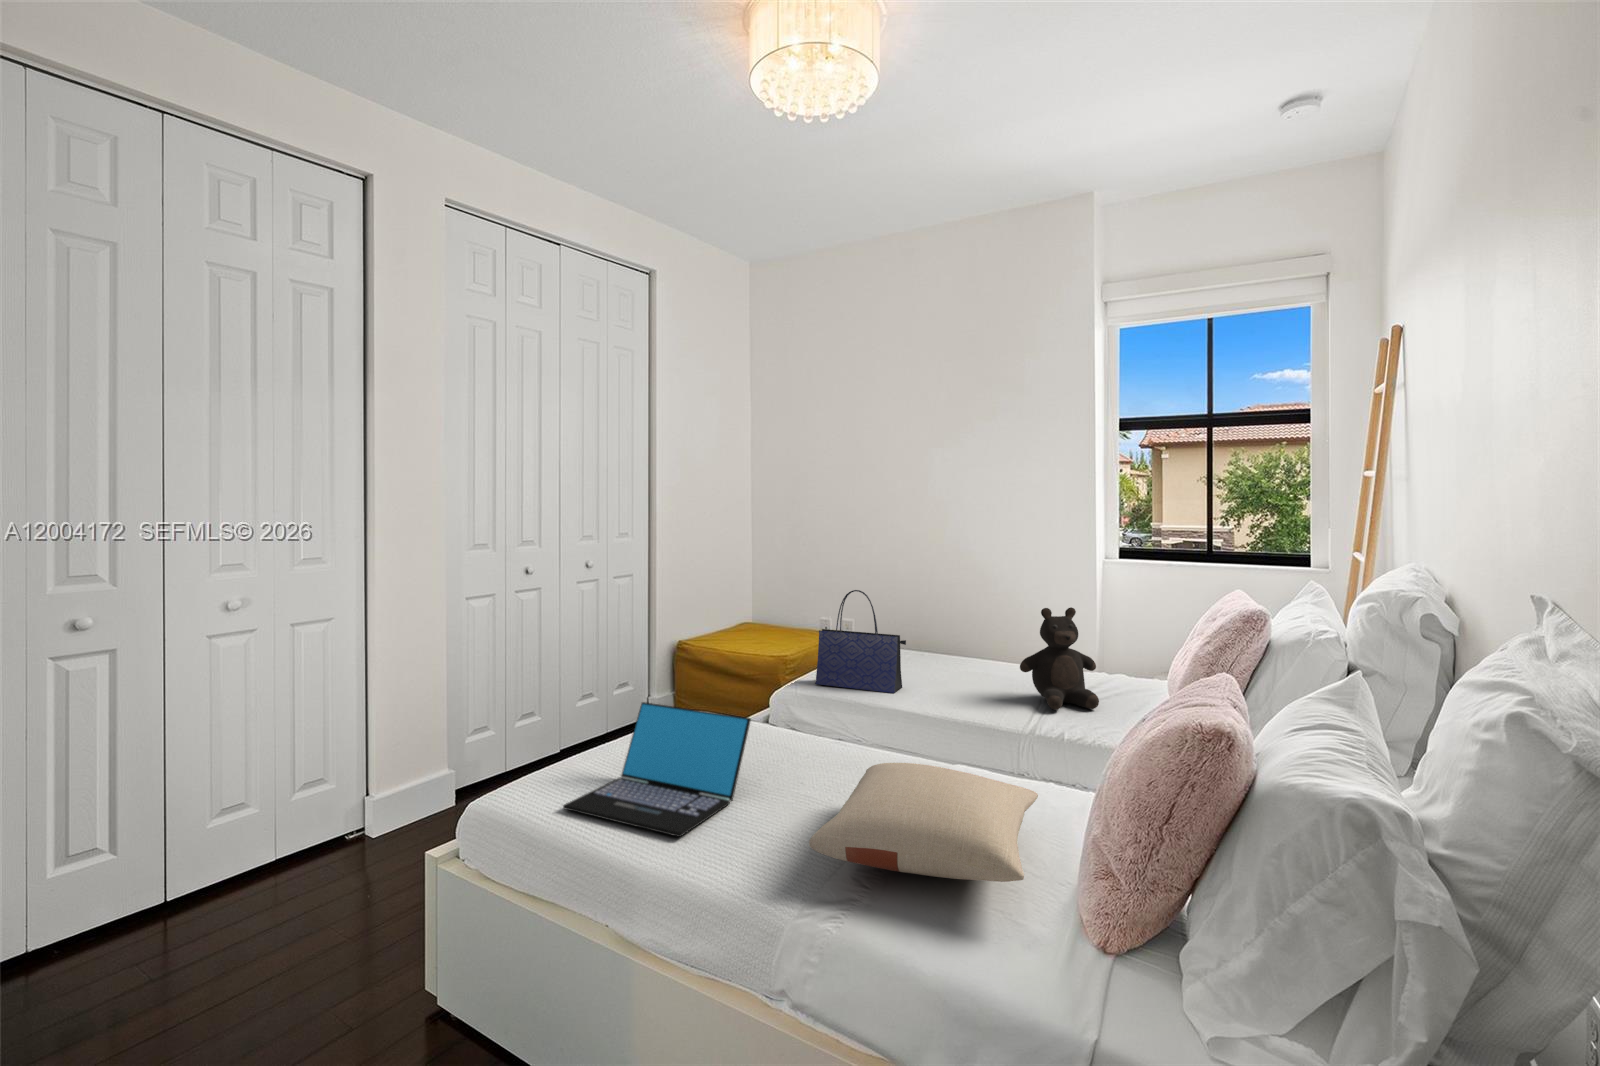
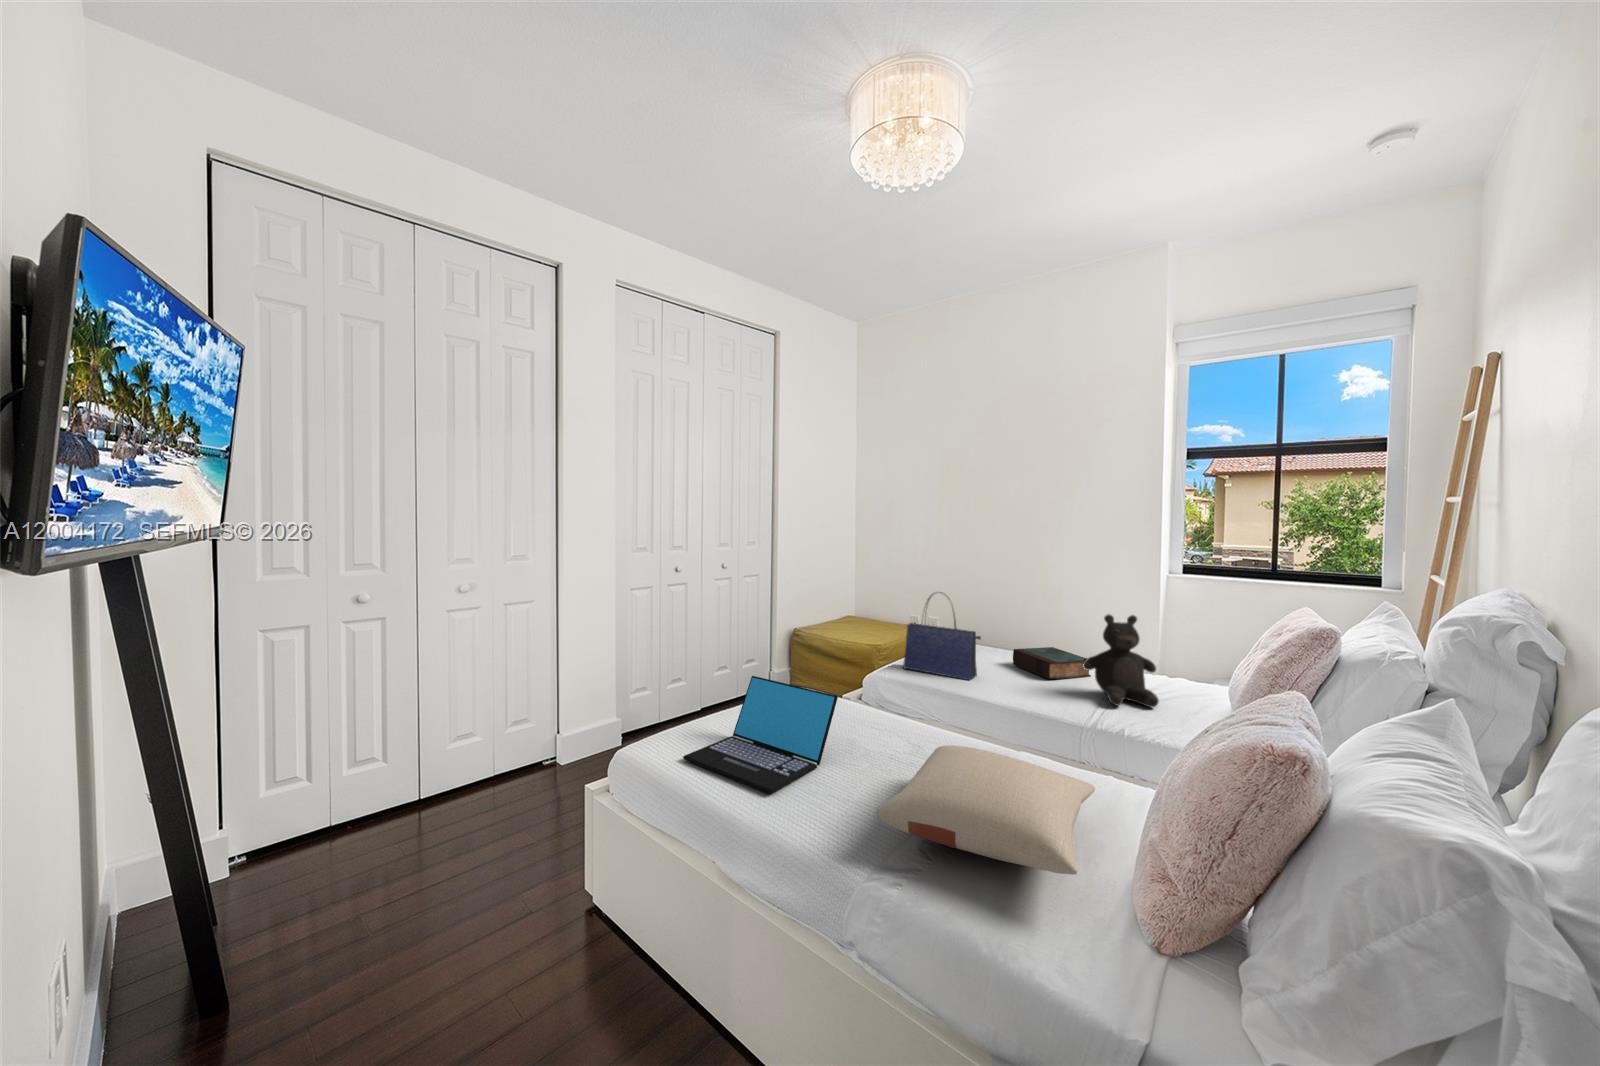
book: none [942,649,1028,686] -> present [1013,647,1091,679]

